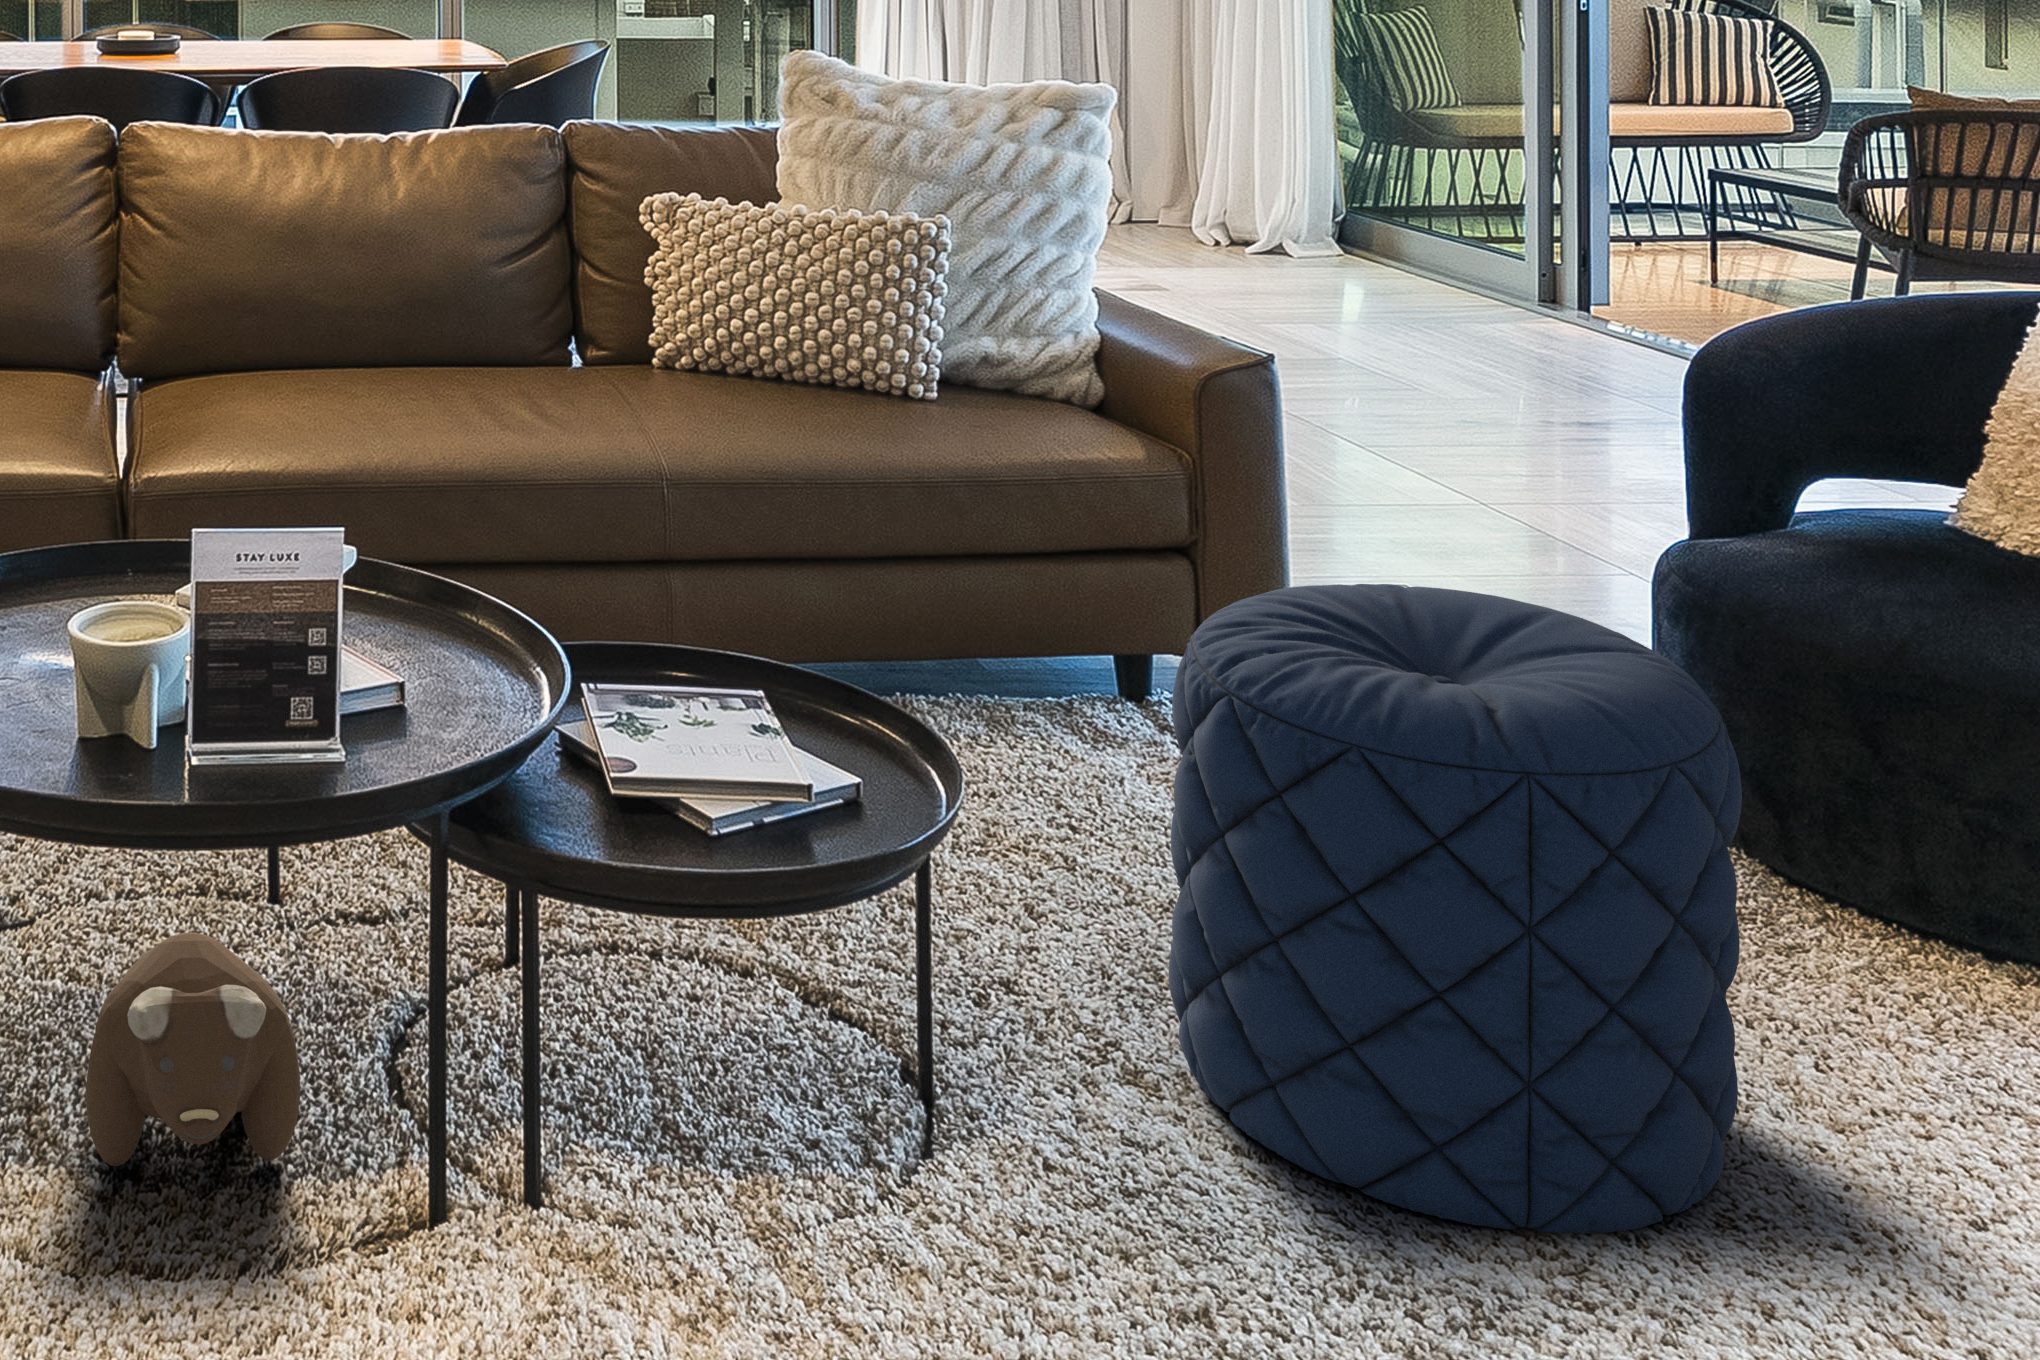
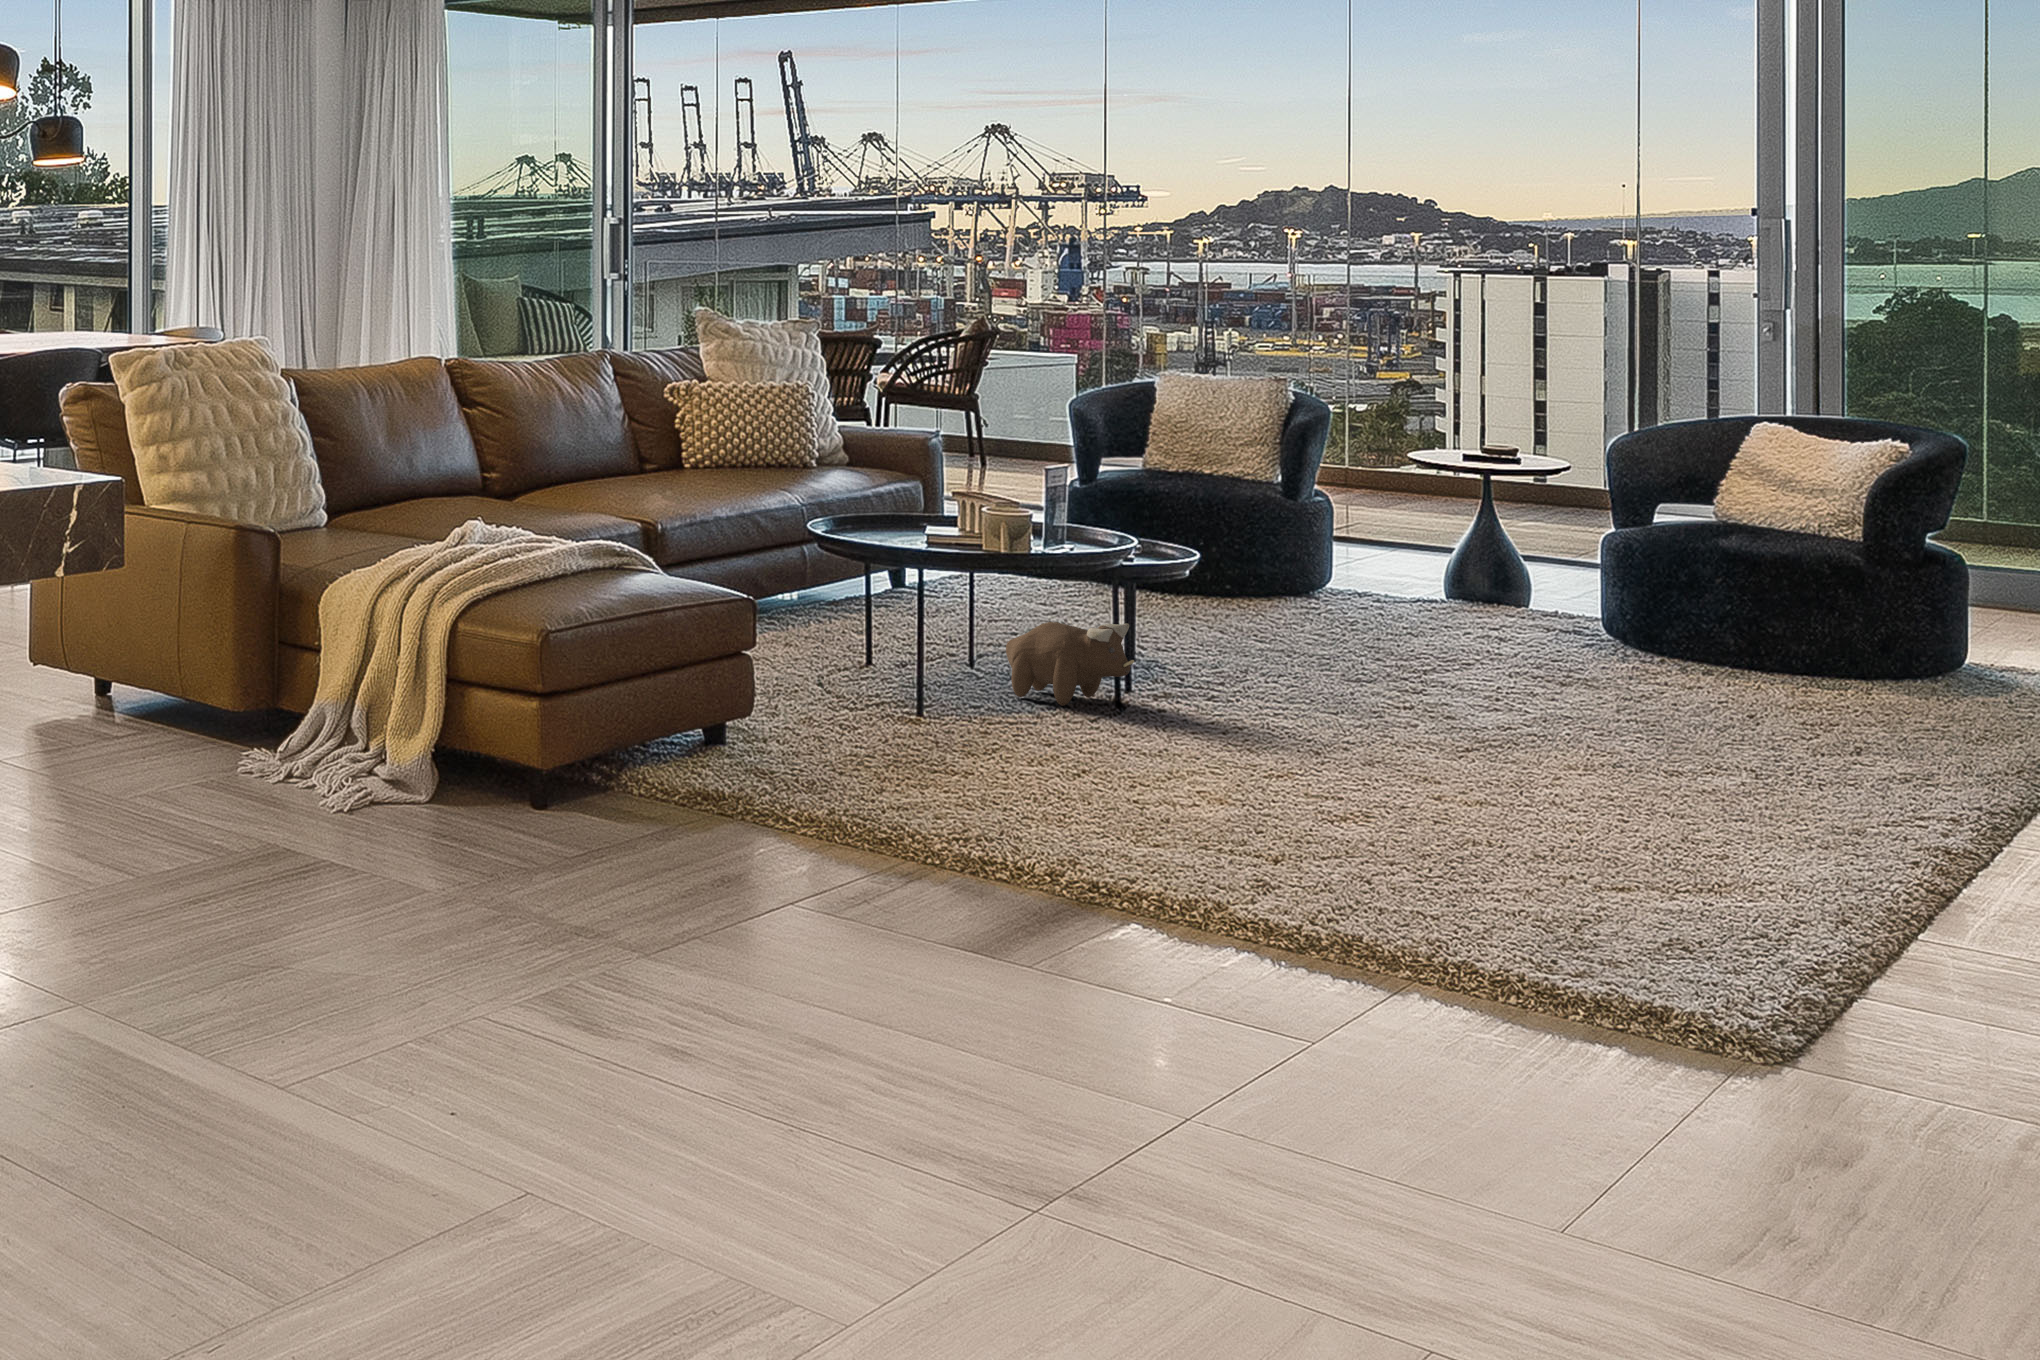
pouf: present [1169,584,1742,1234] -> none [1164,466,1364,651]

